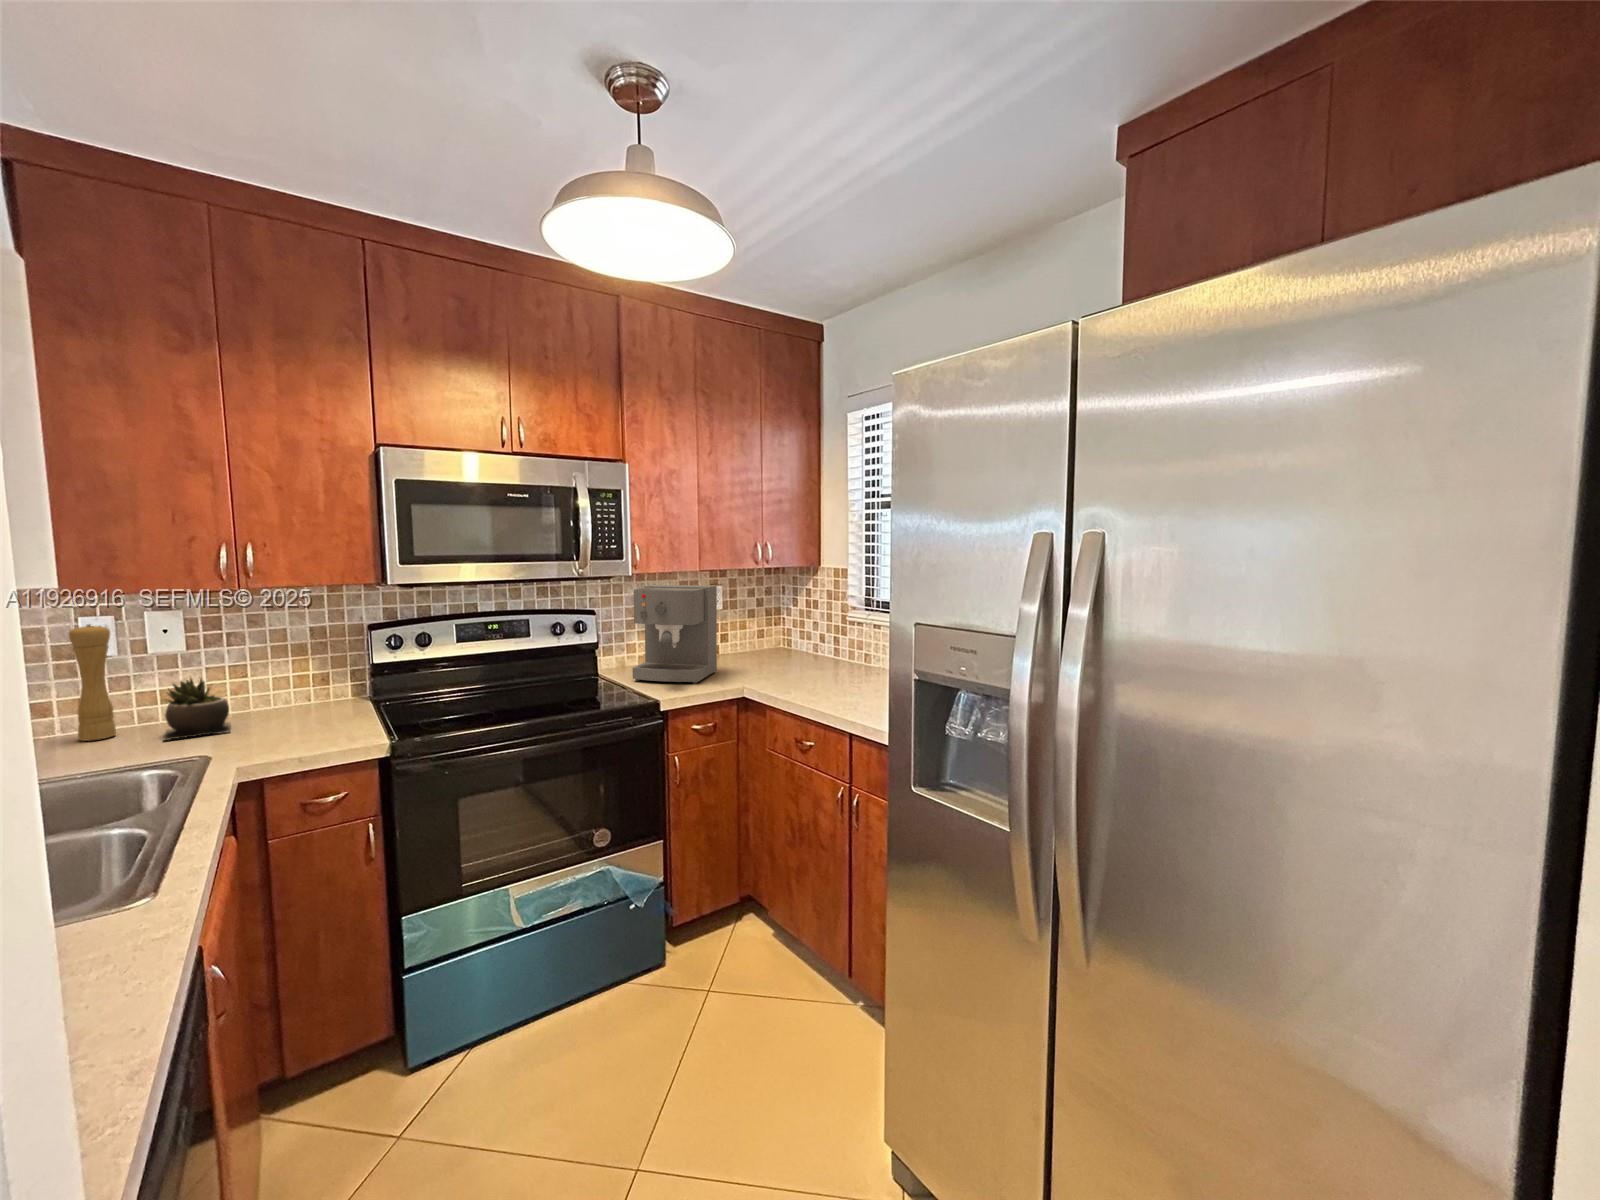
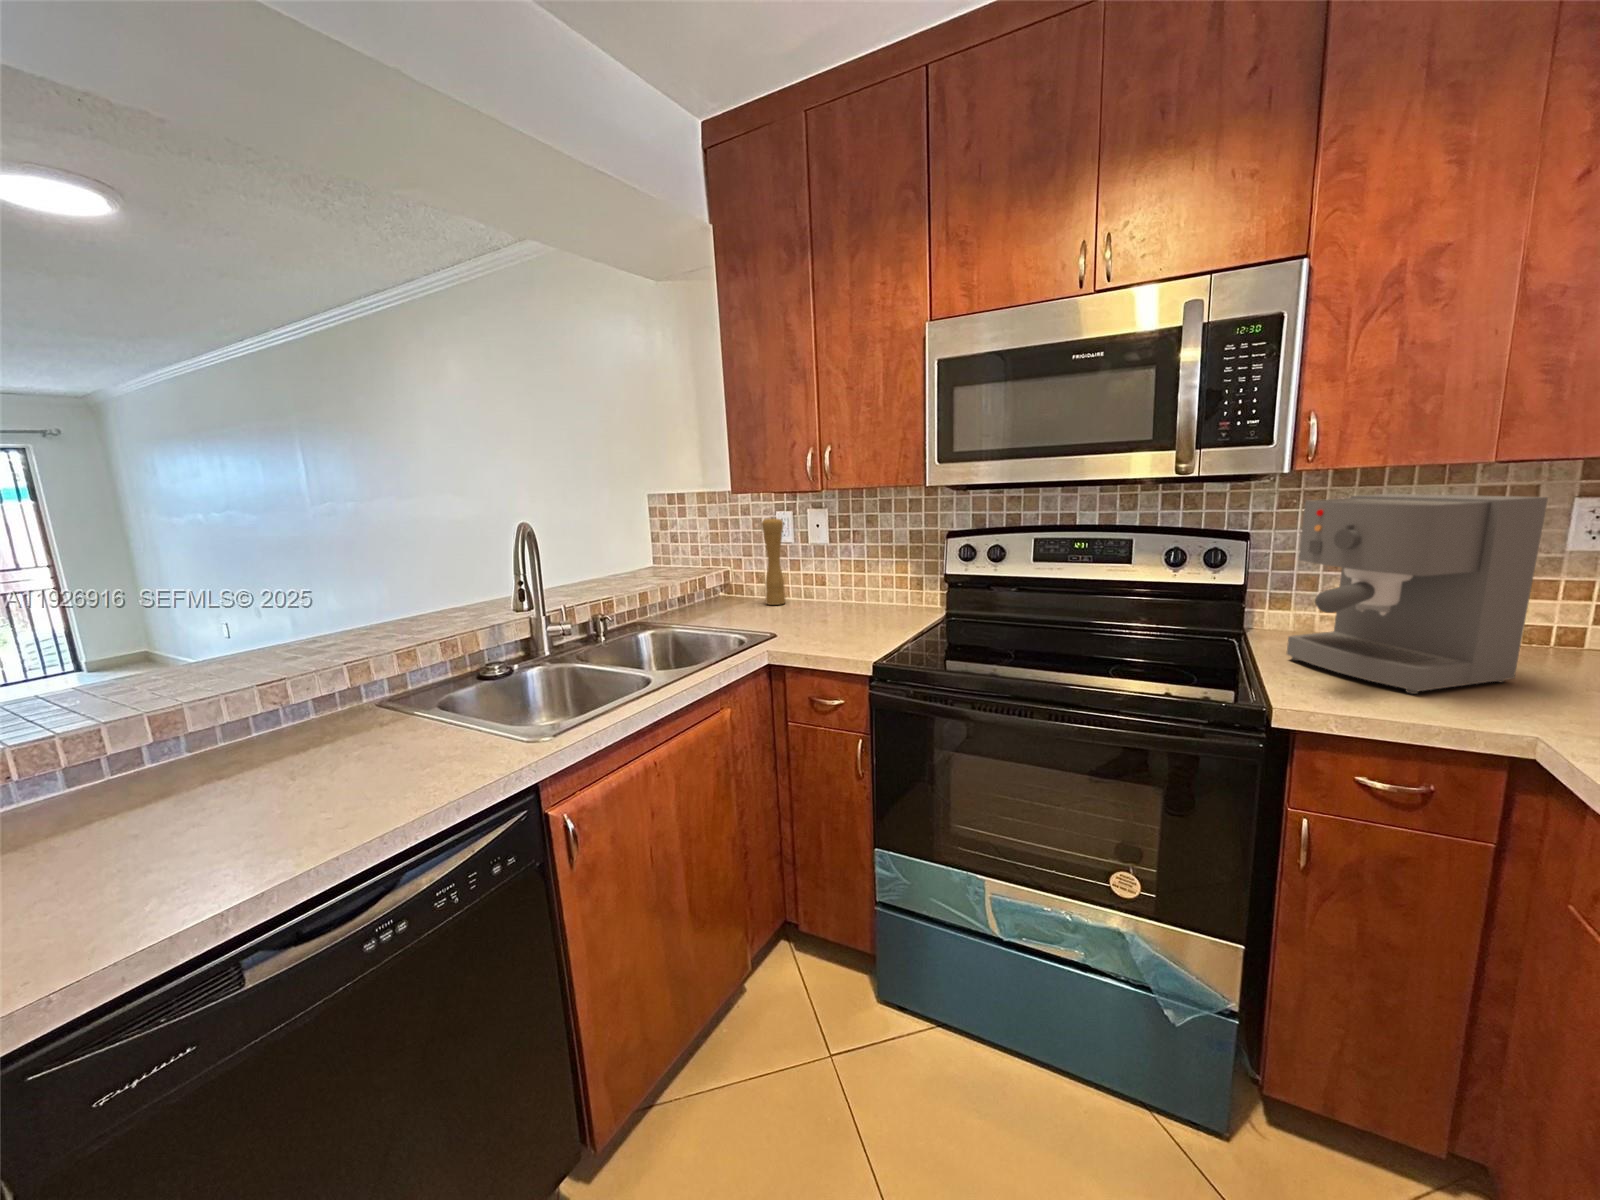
succulent plant: present [163,678,231,740] -> none [788,566,844,618]

